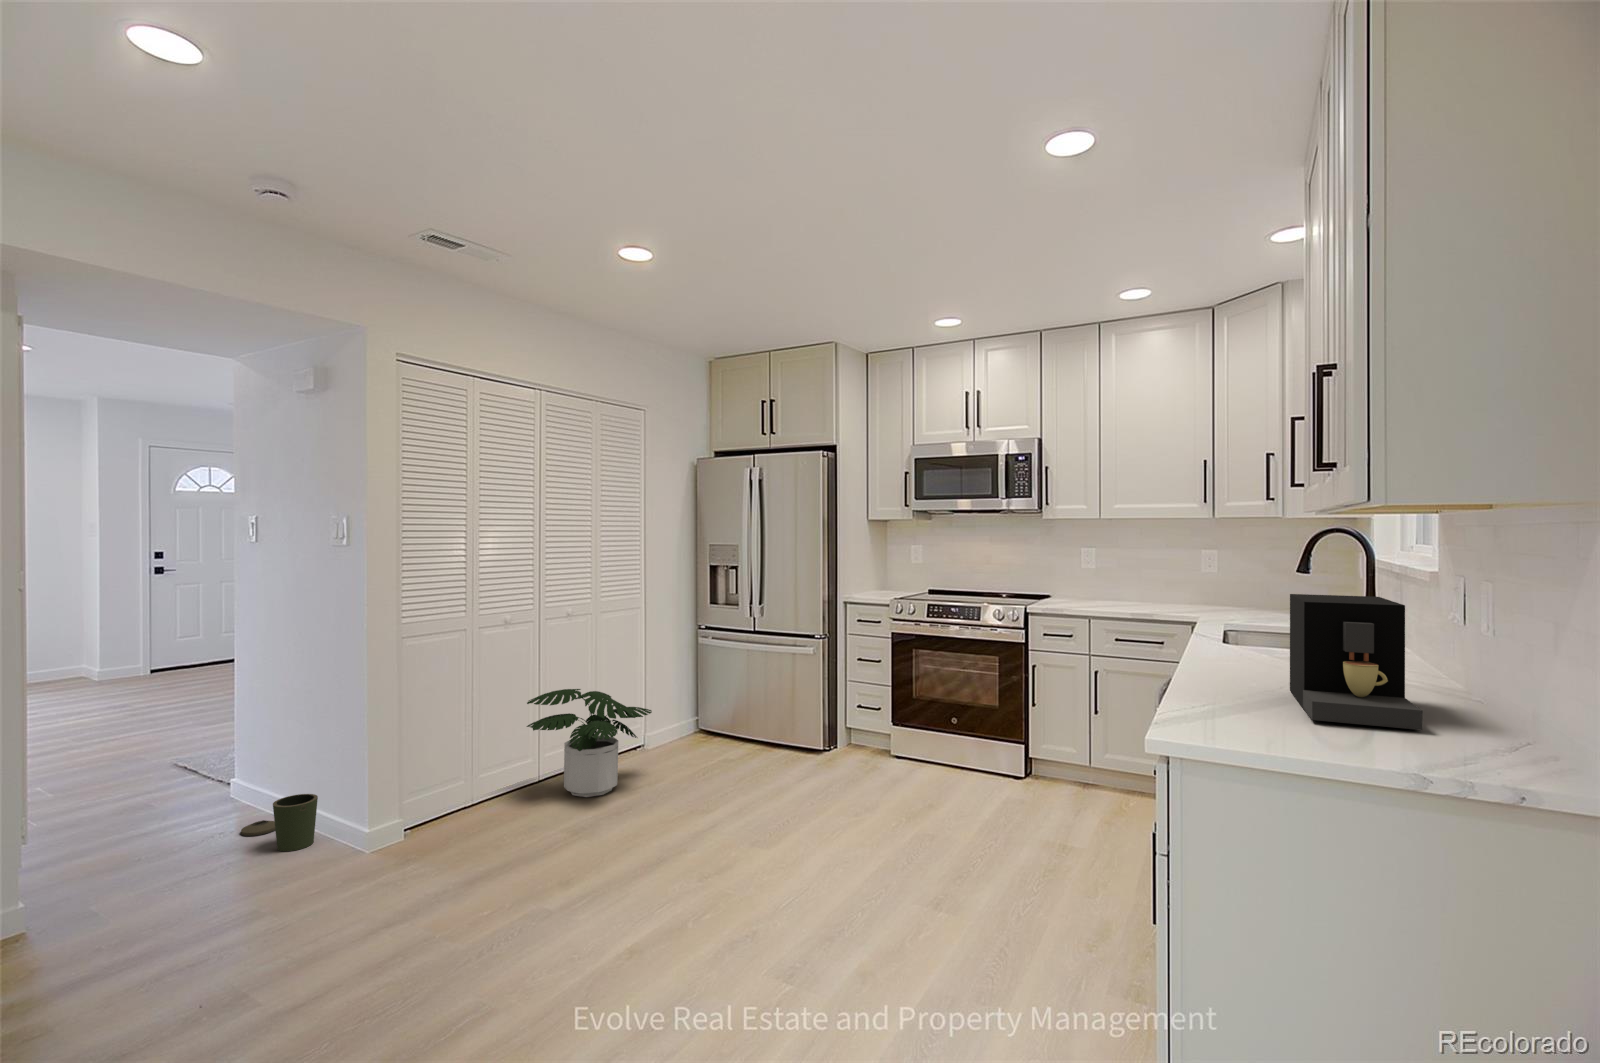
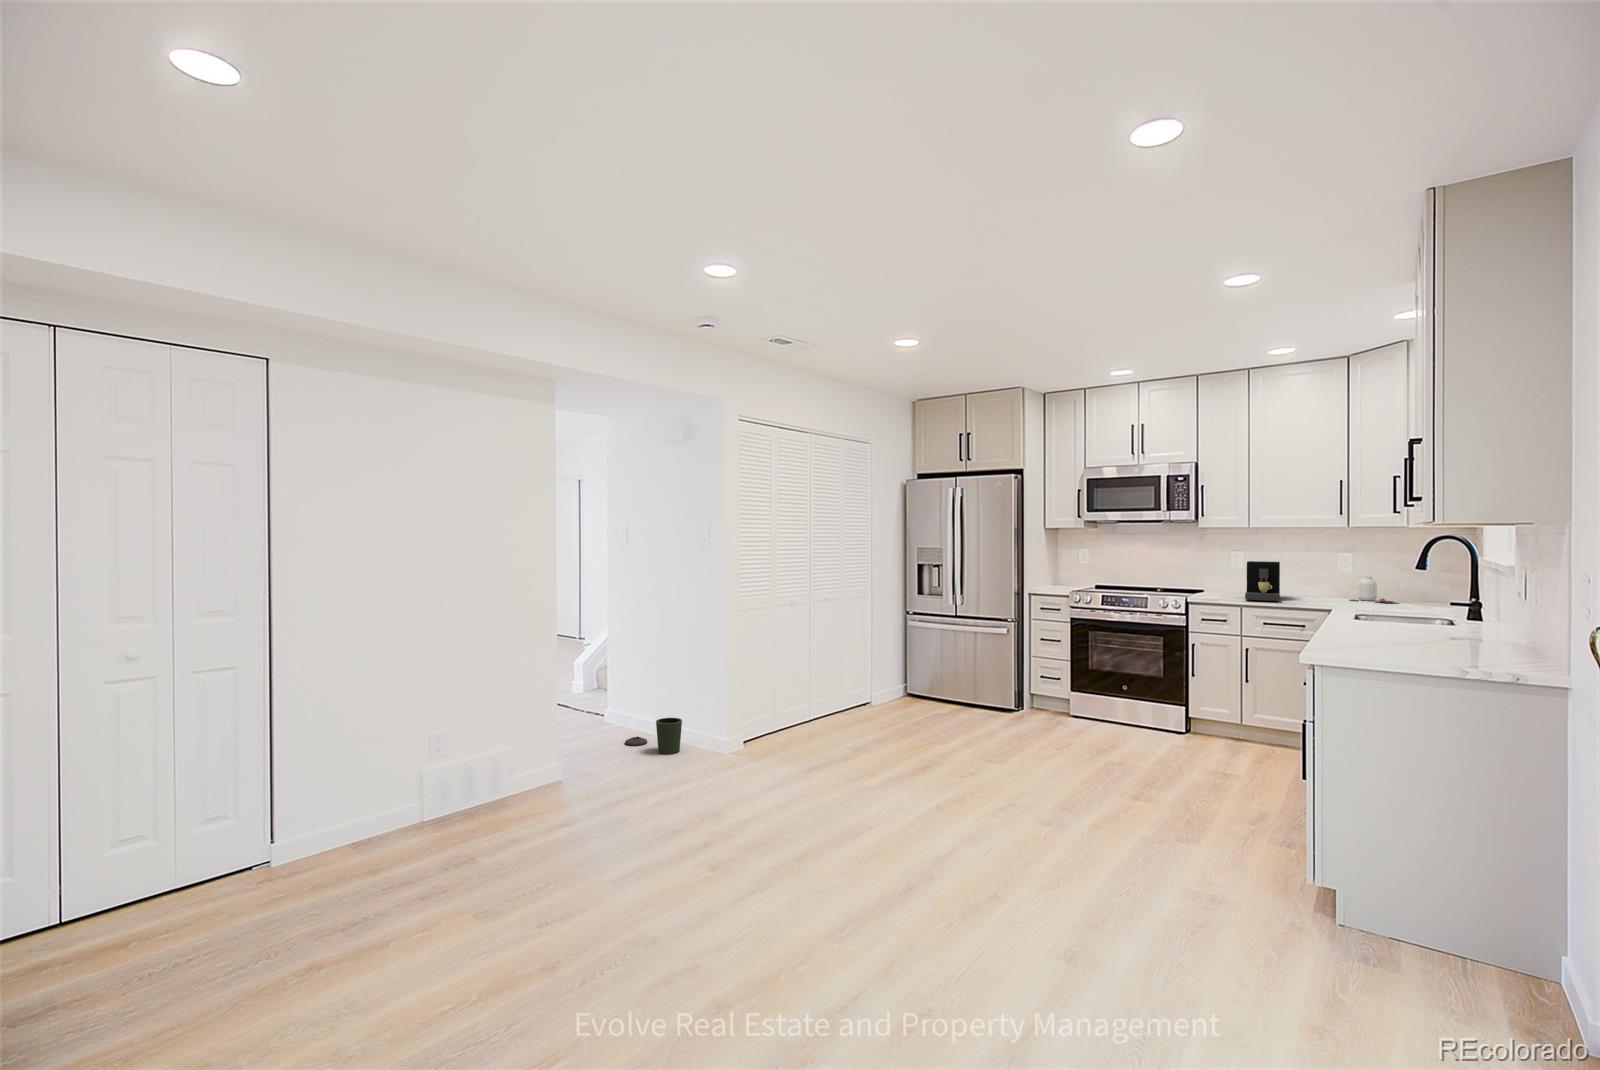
jar: none [1215,579,1272,612] -> present [1353,576,1398,602]
coffee maker: present [1290,594,1422,730] -> present [1245,561,1280,601]
potted plant: present [527,689,652,797] -> none [804,654,889,733]

